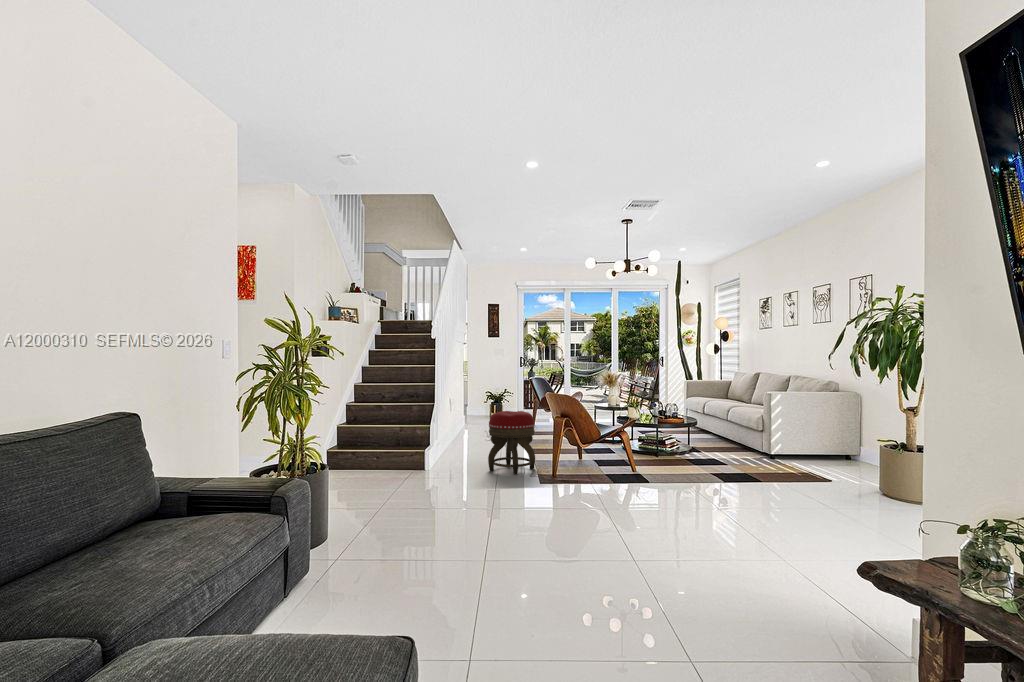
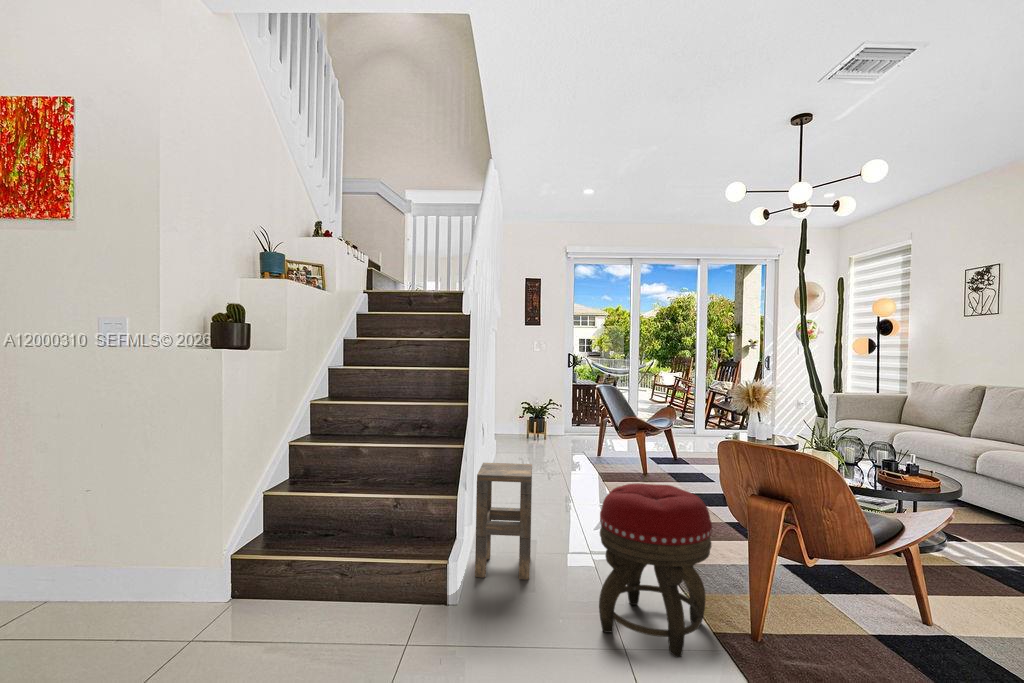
side table: none [439,410,468,462] -> present [475,463,532,580]

